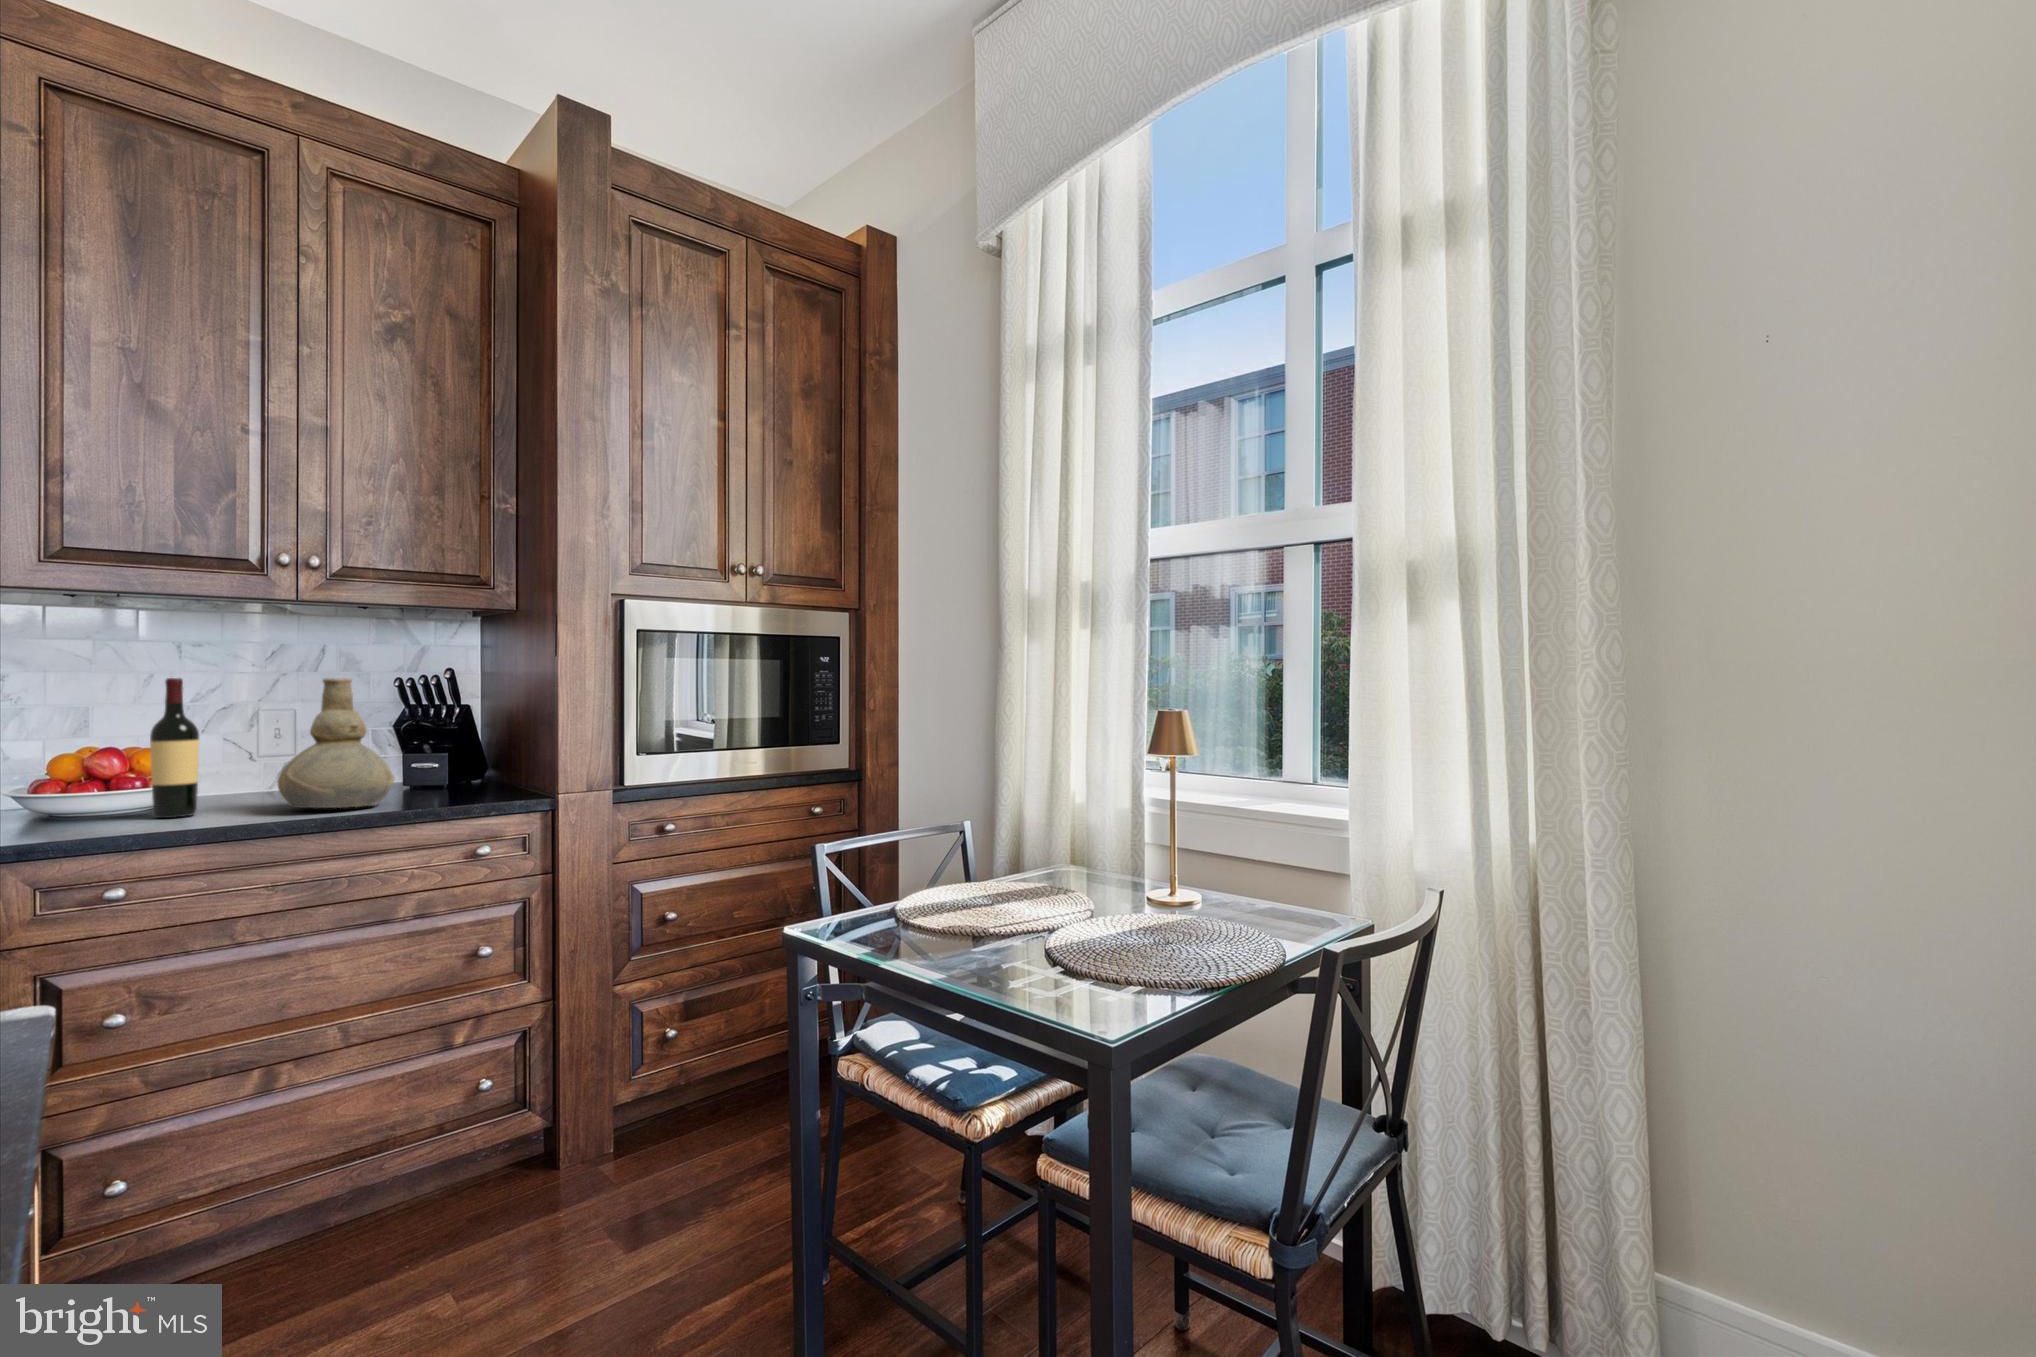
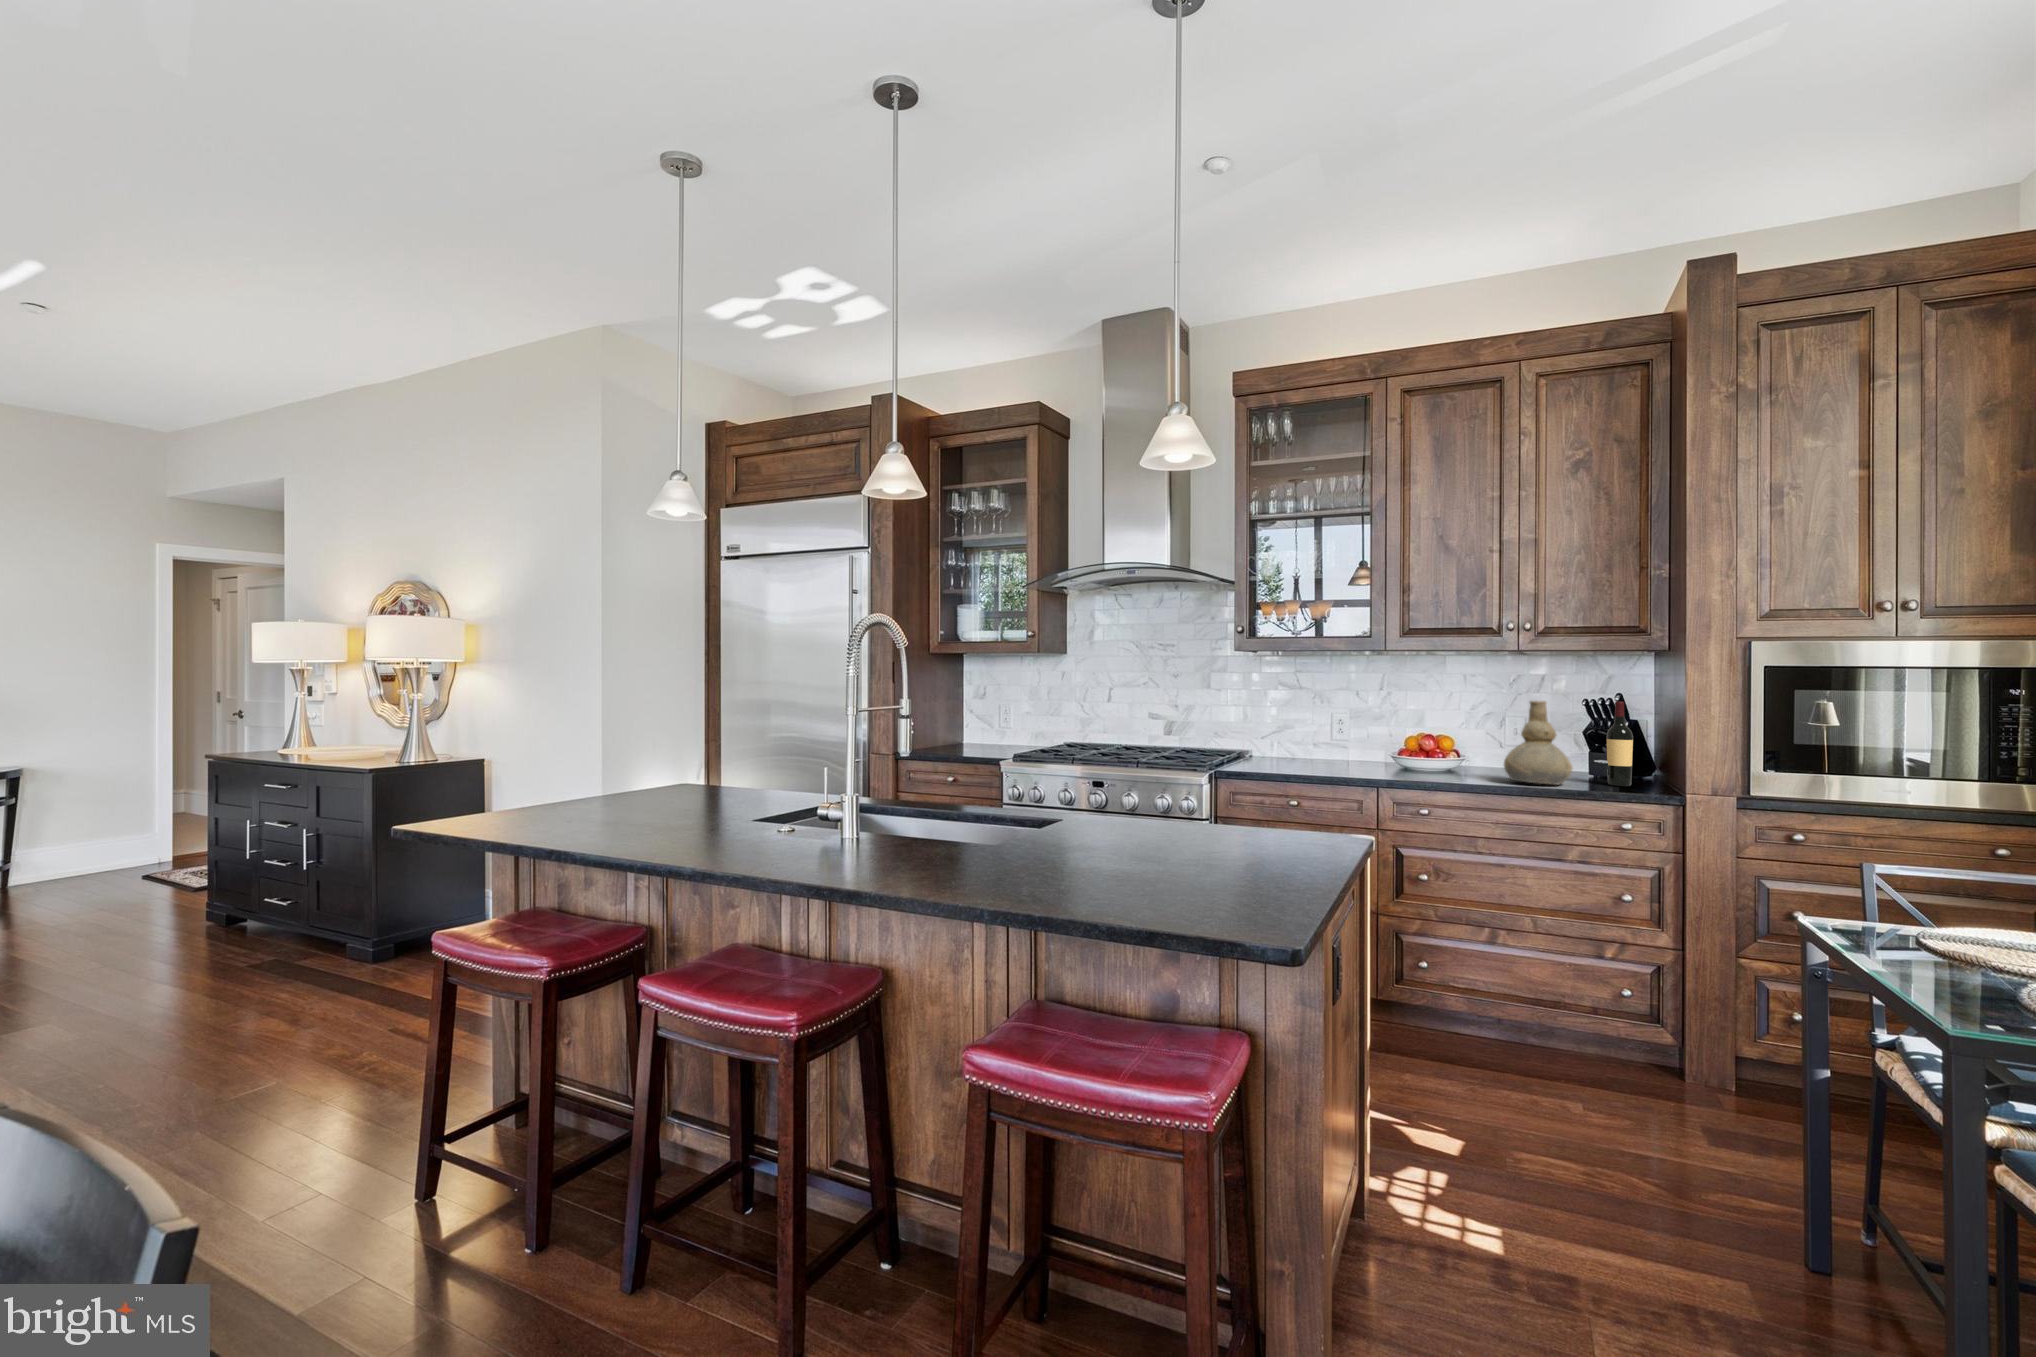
wine bottle: present [150,678,199,818] -> present [1607,701,1633,786]

